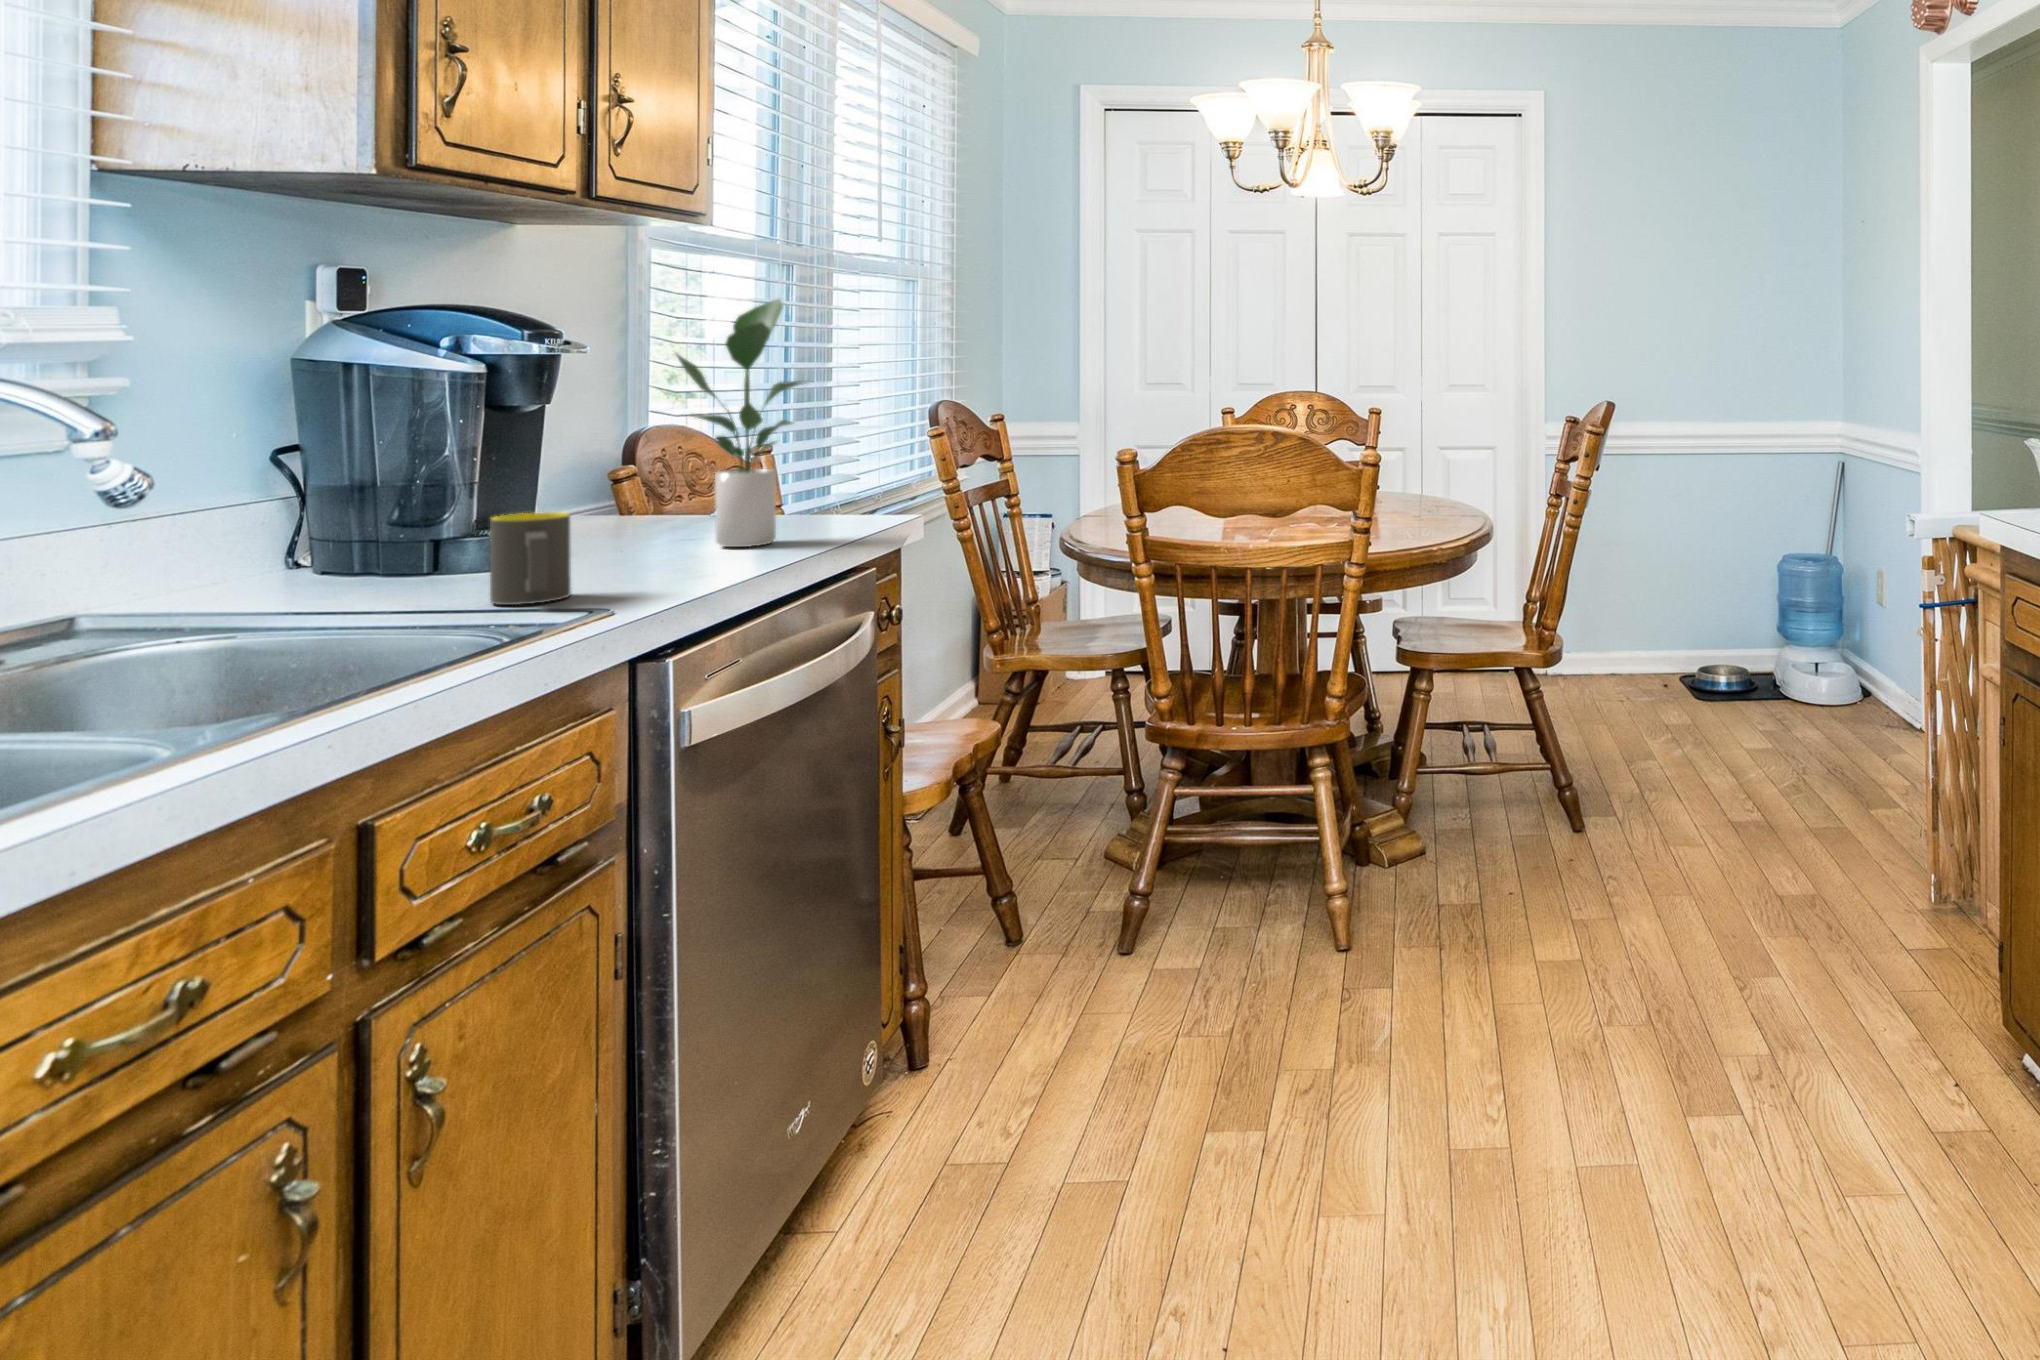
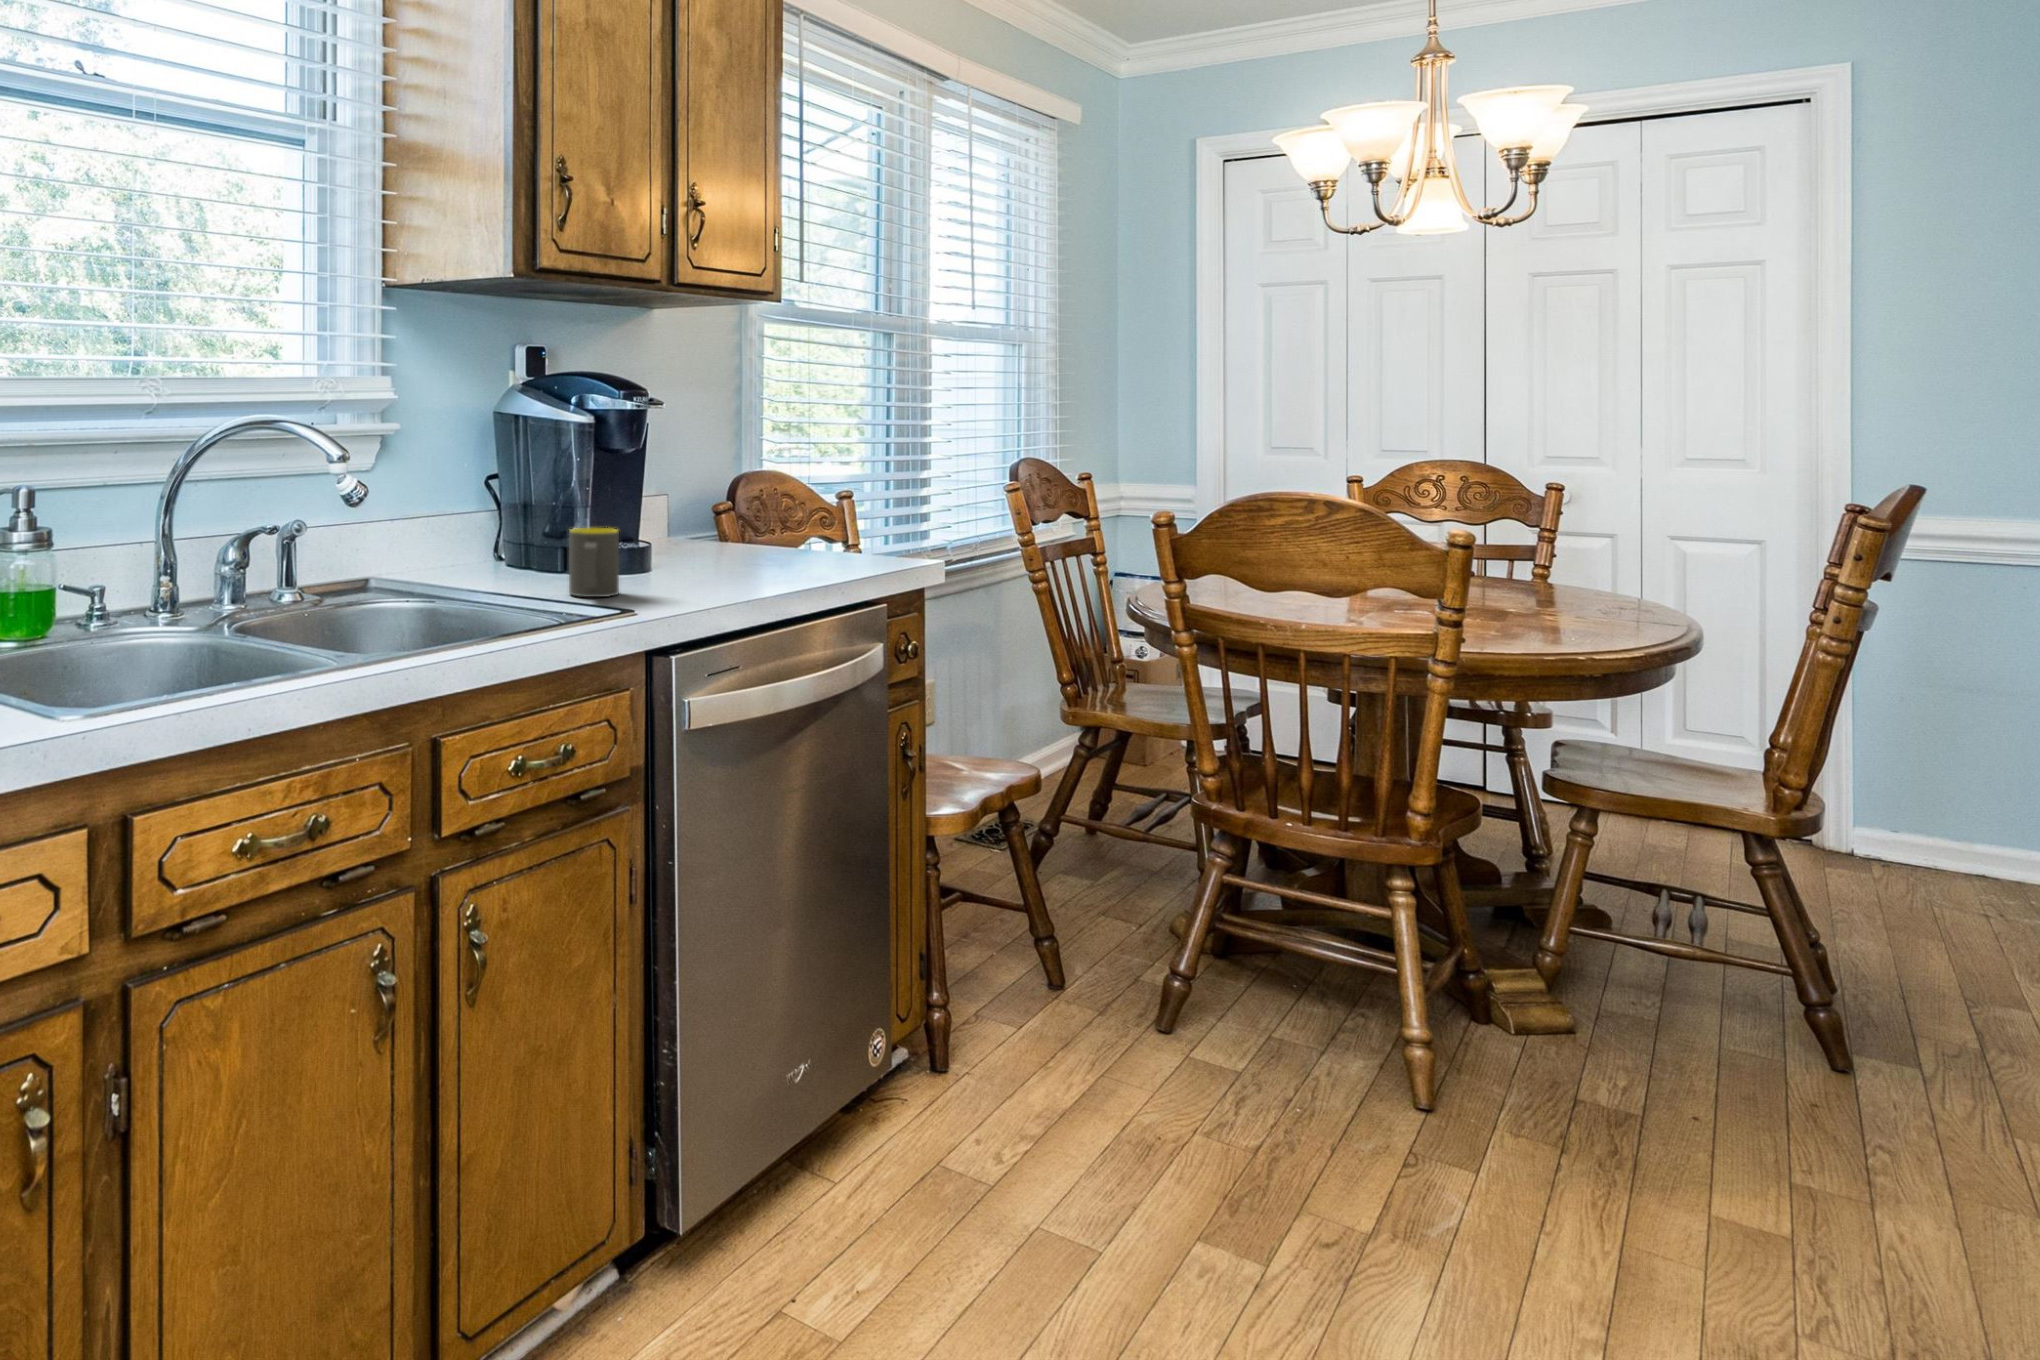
potted plant: present [676,299,804,547] -> none [718,358,828,569]

